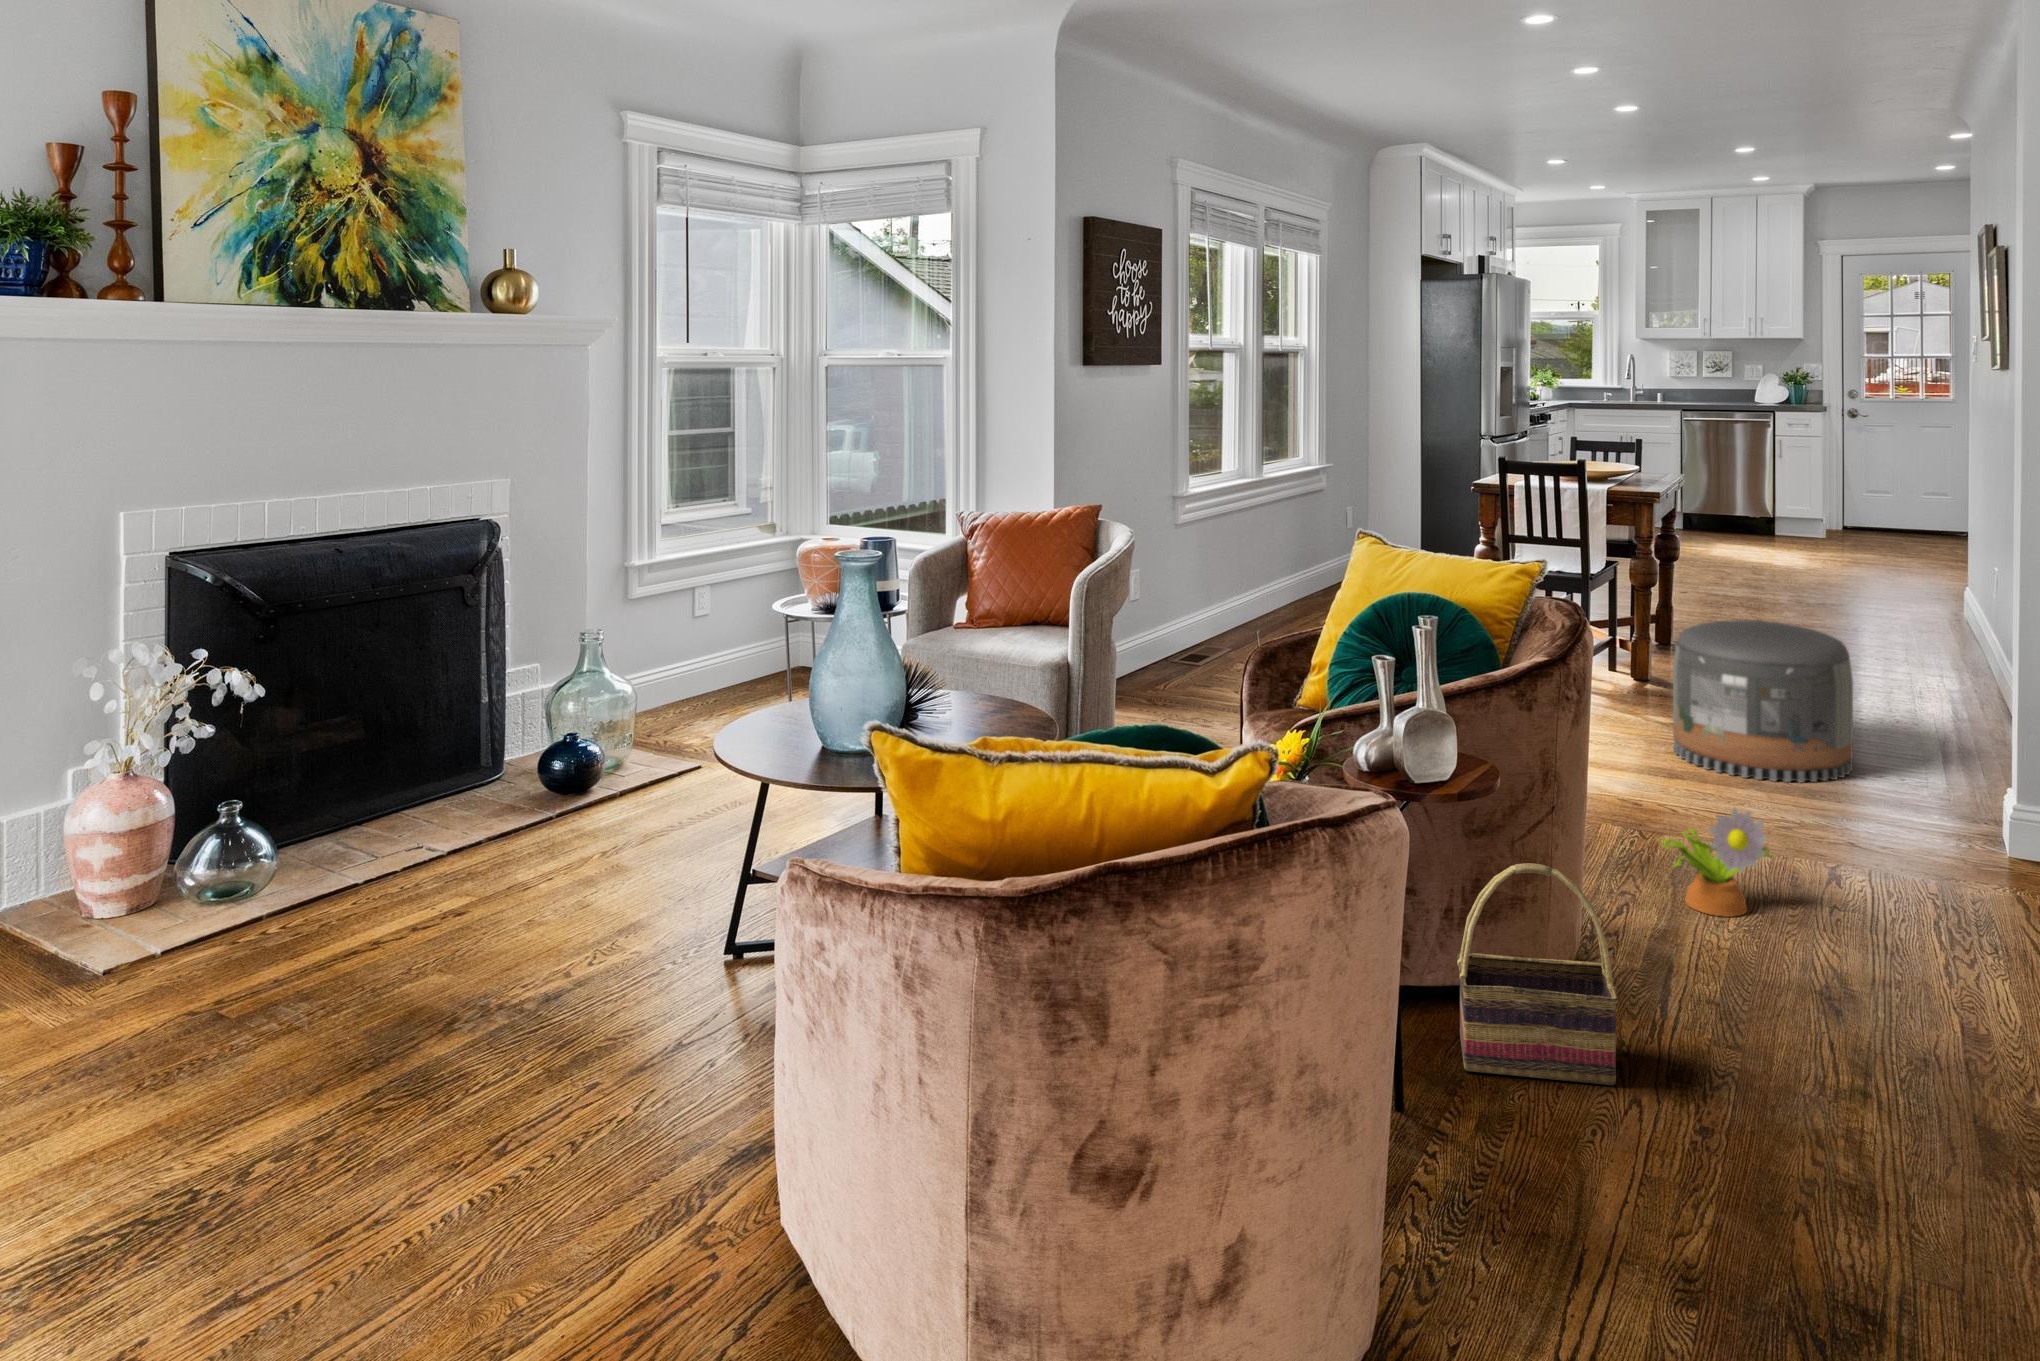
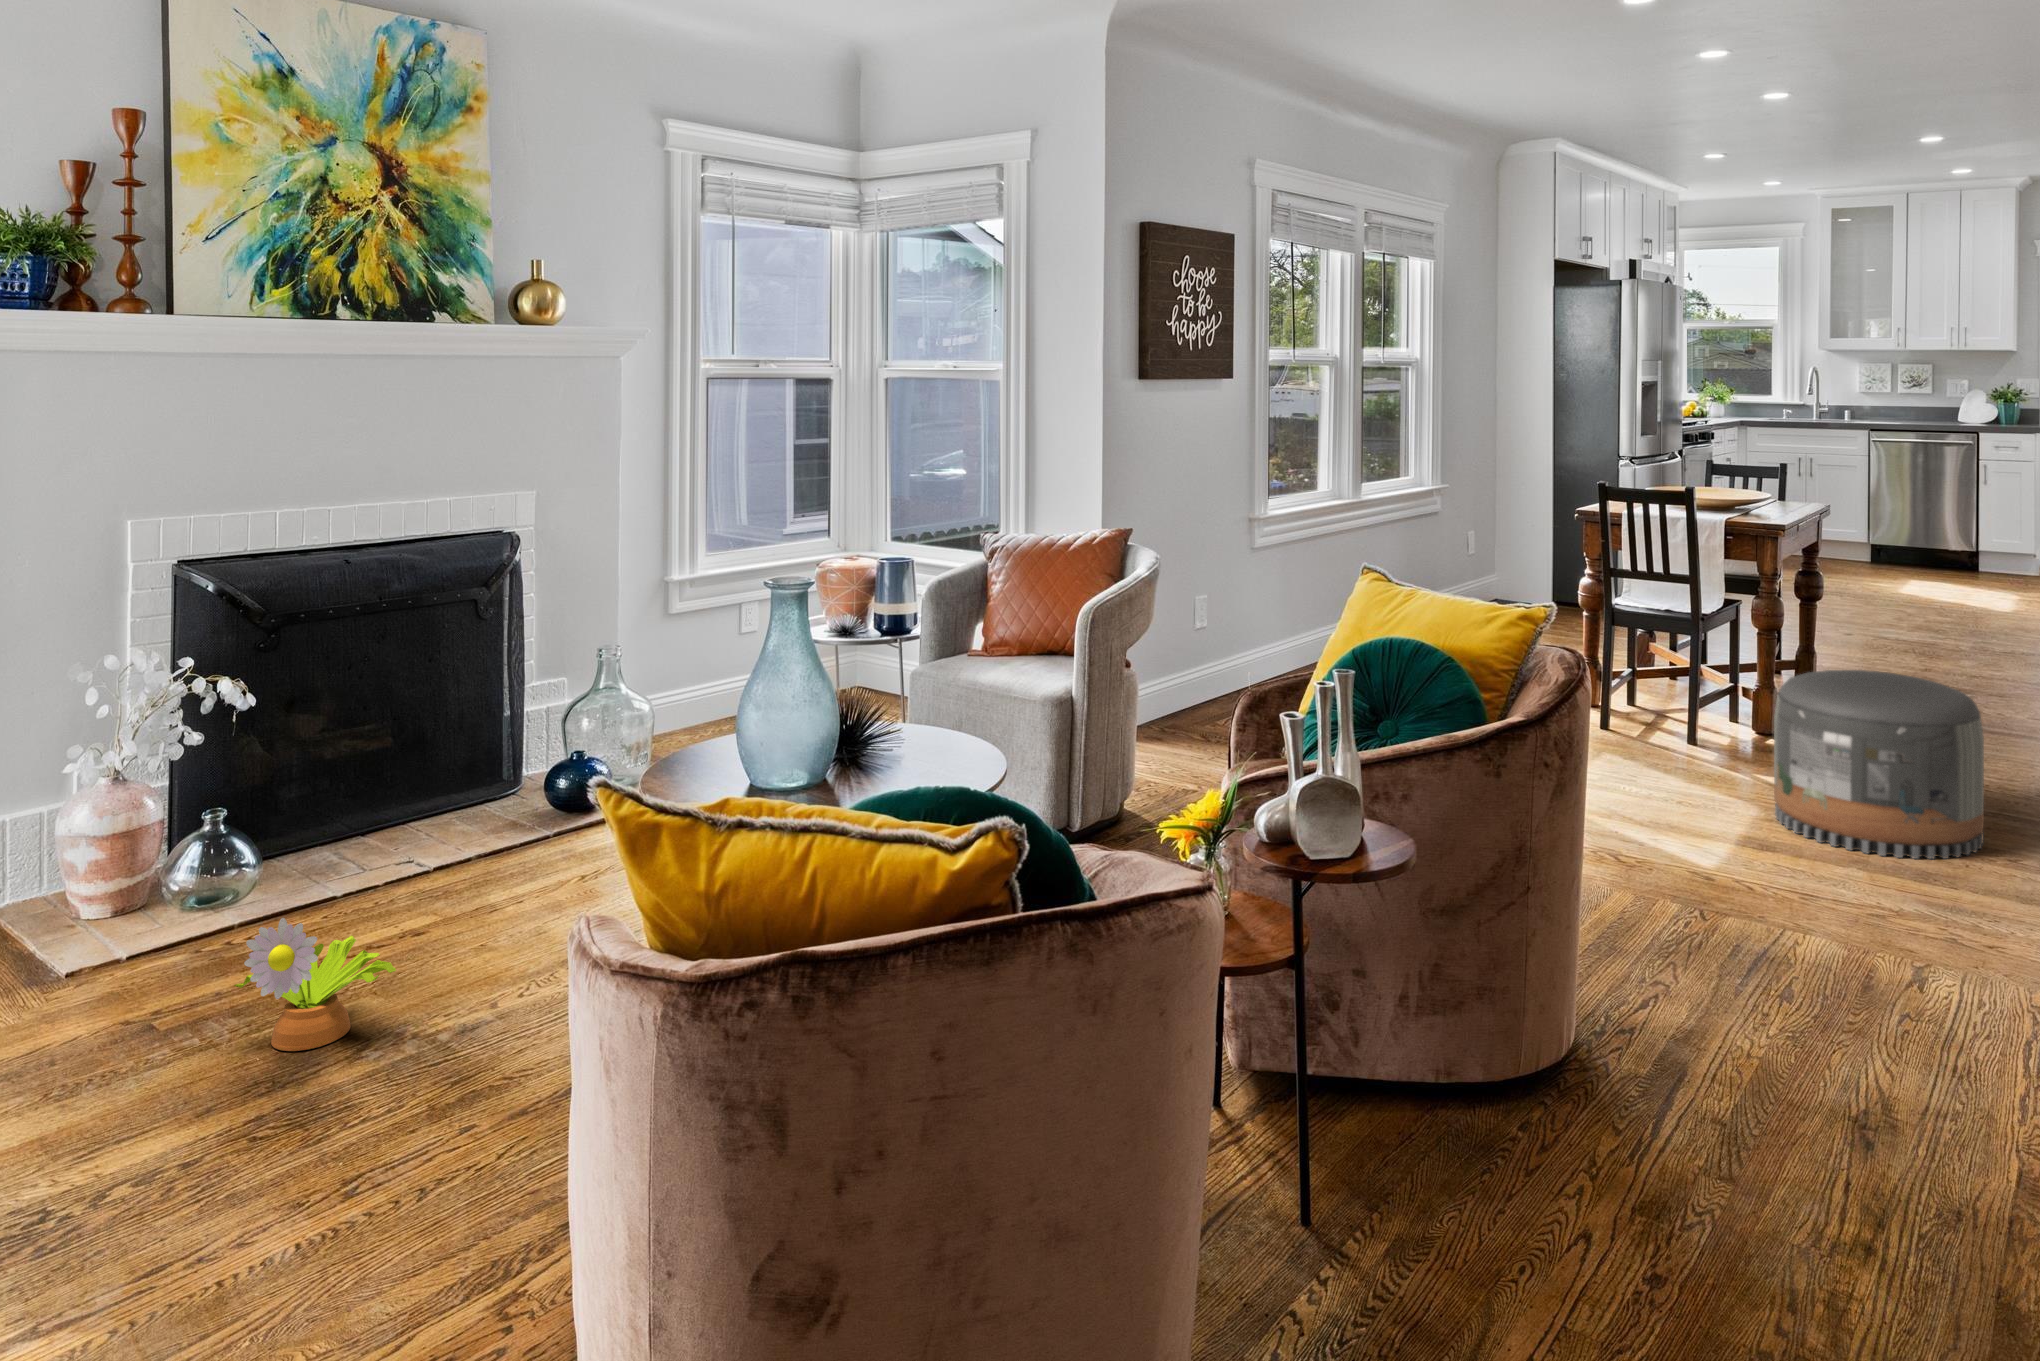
decorative plant: present [1658,808,1774,917] -> present [234,918,396,1051]
basket: present [1457,863,1619,1085] -> none [1396,951,1576,1216]

